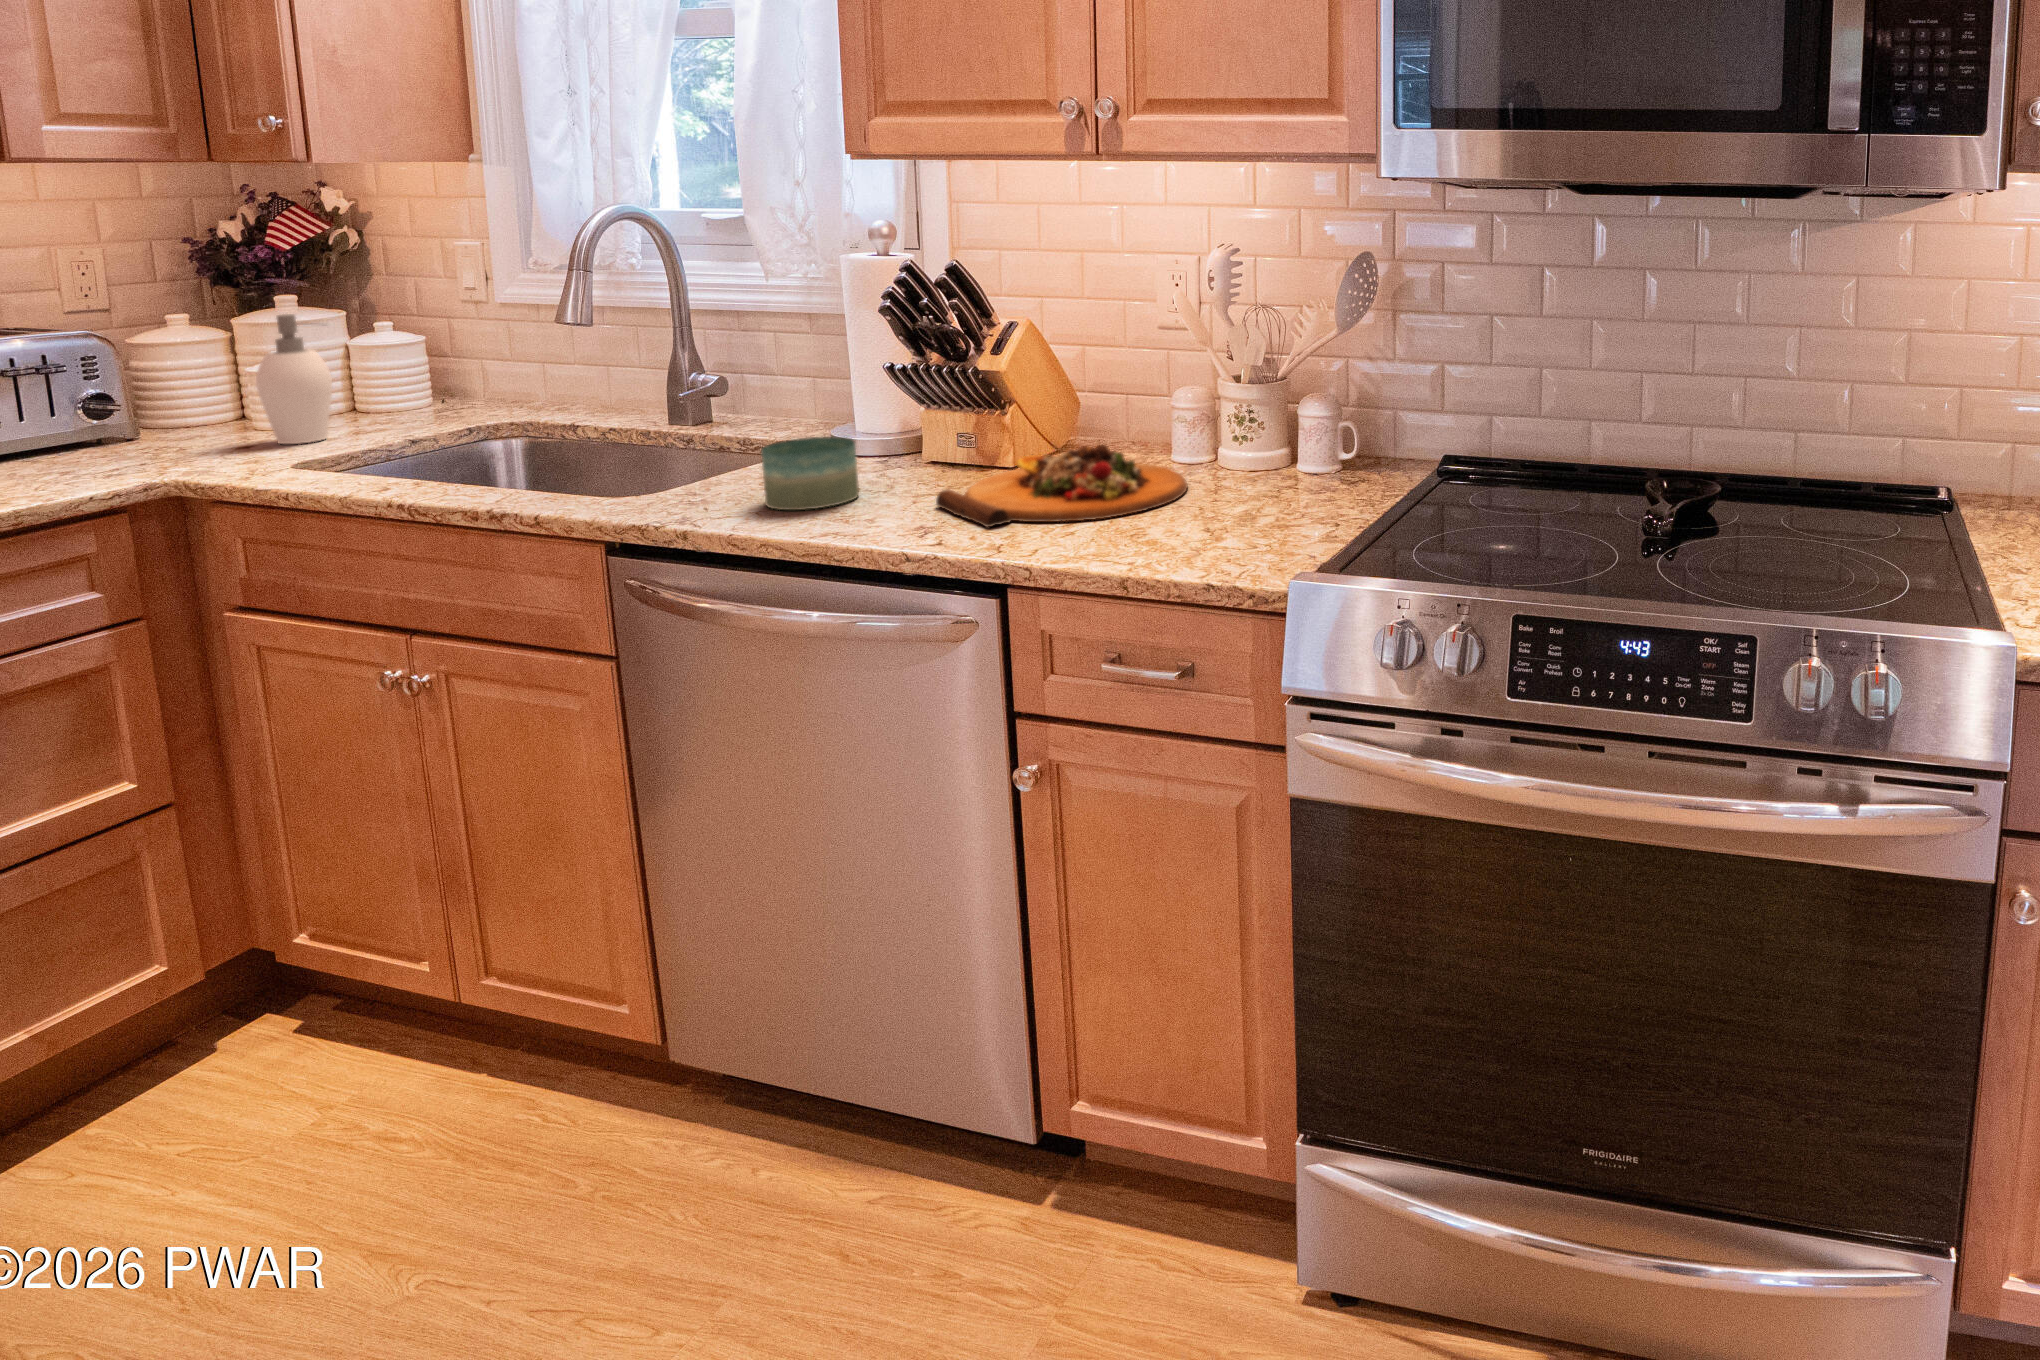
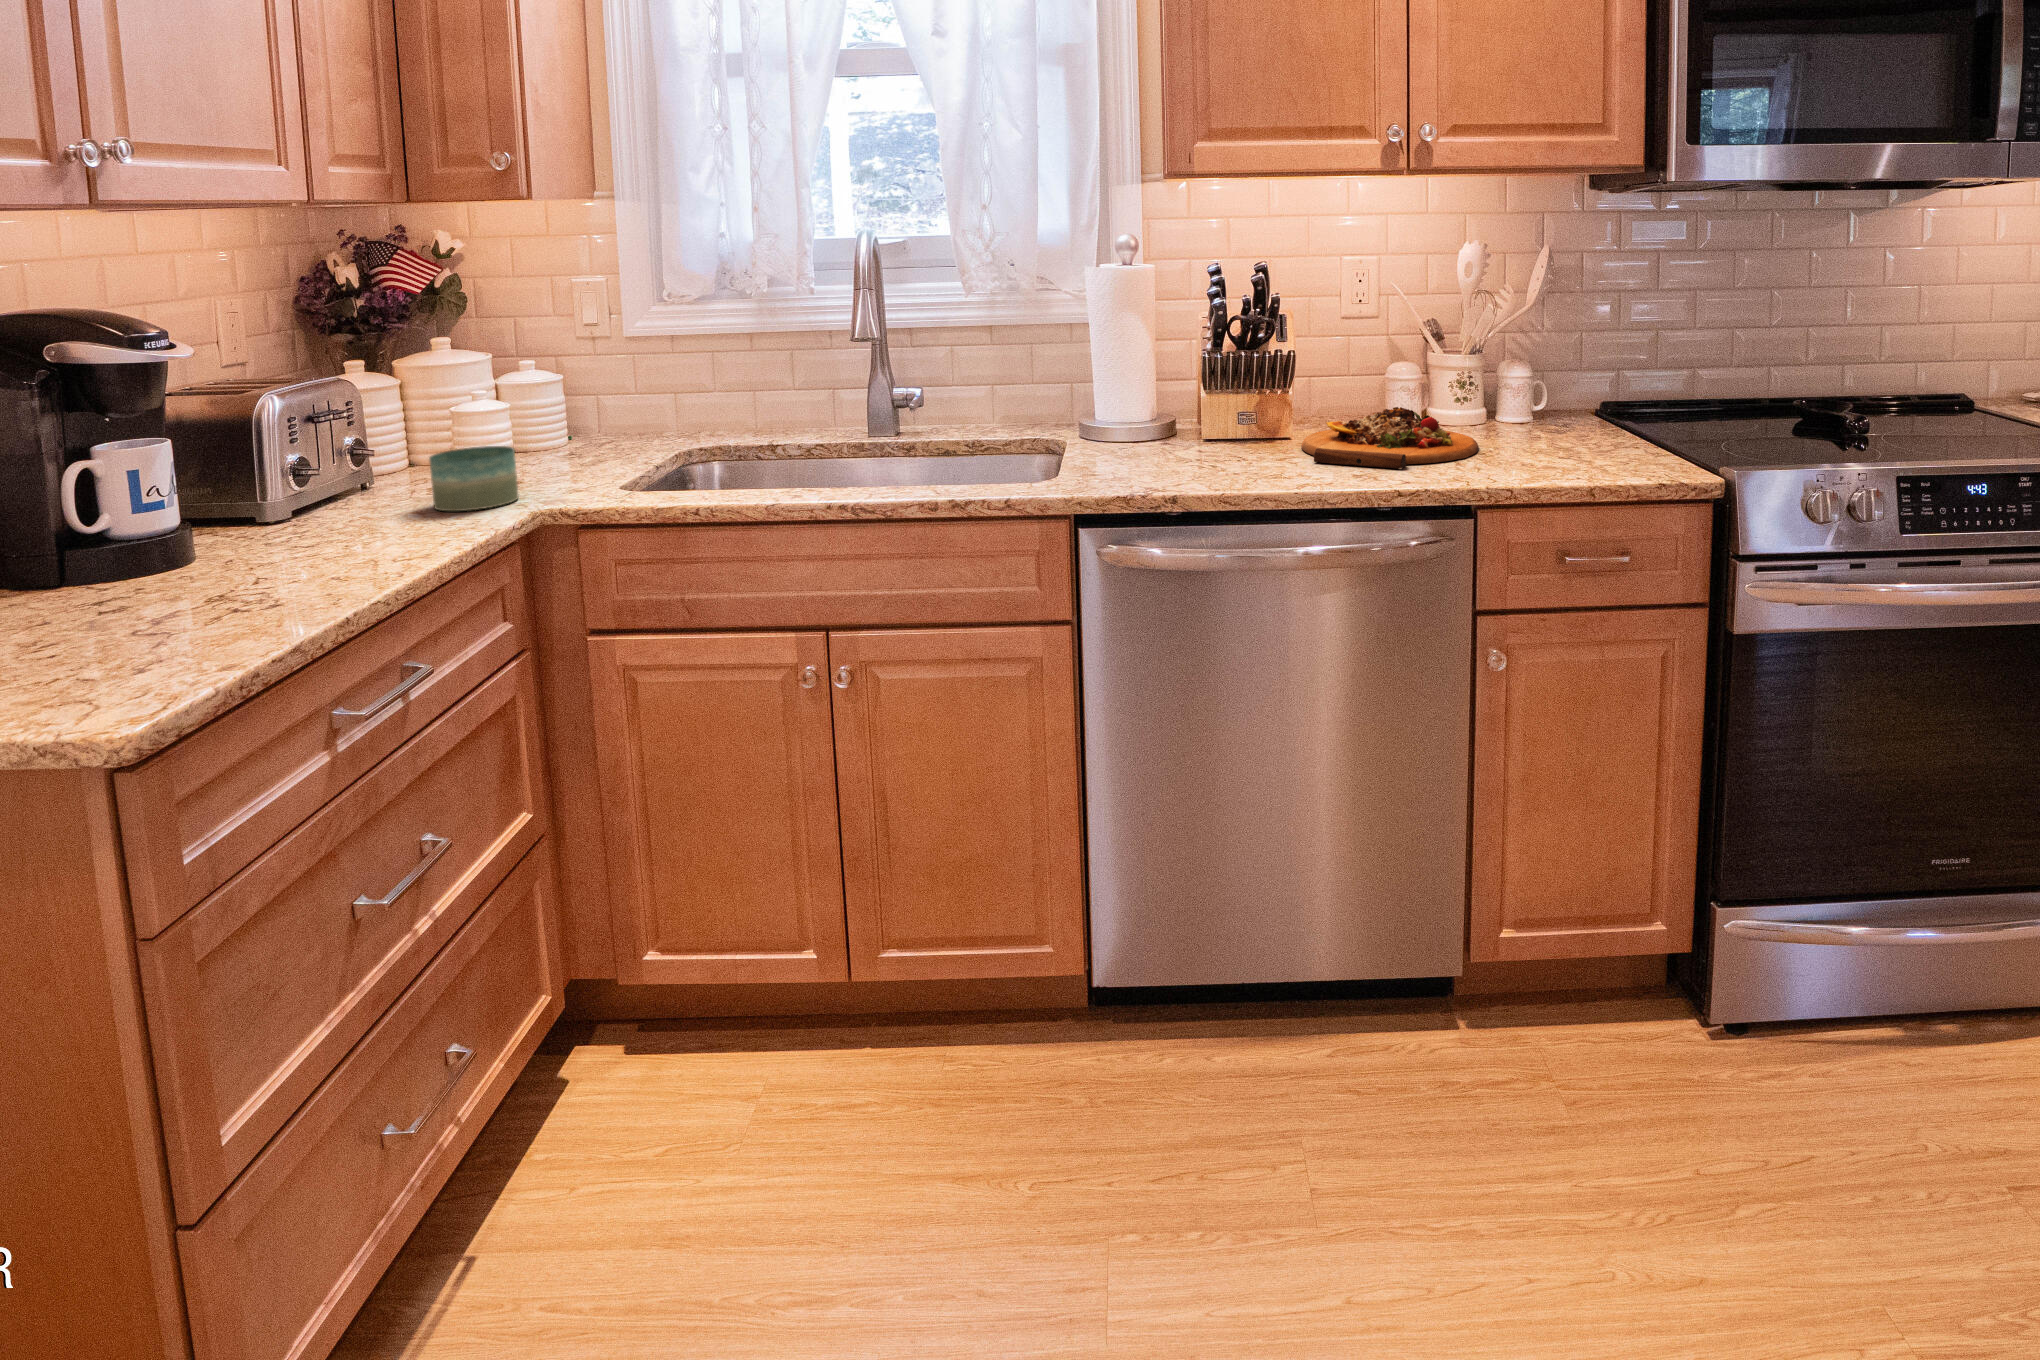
soap dispenser: present [256,314,332,444] -> none [518,348,592,476]
candle: present [761,436,859,510] -> present [429,446,518,511]

